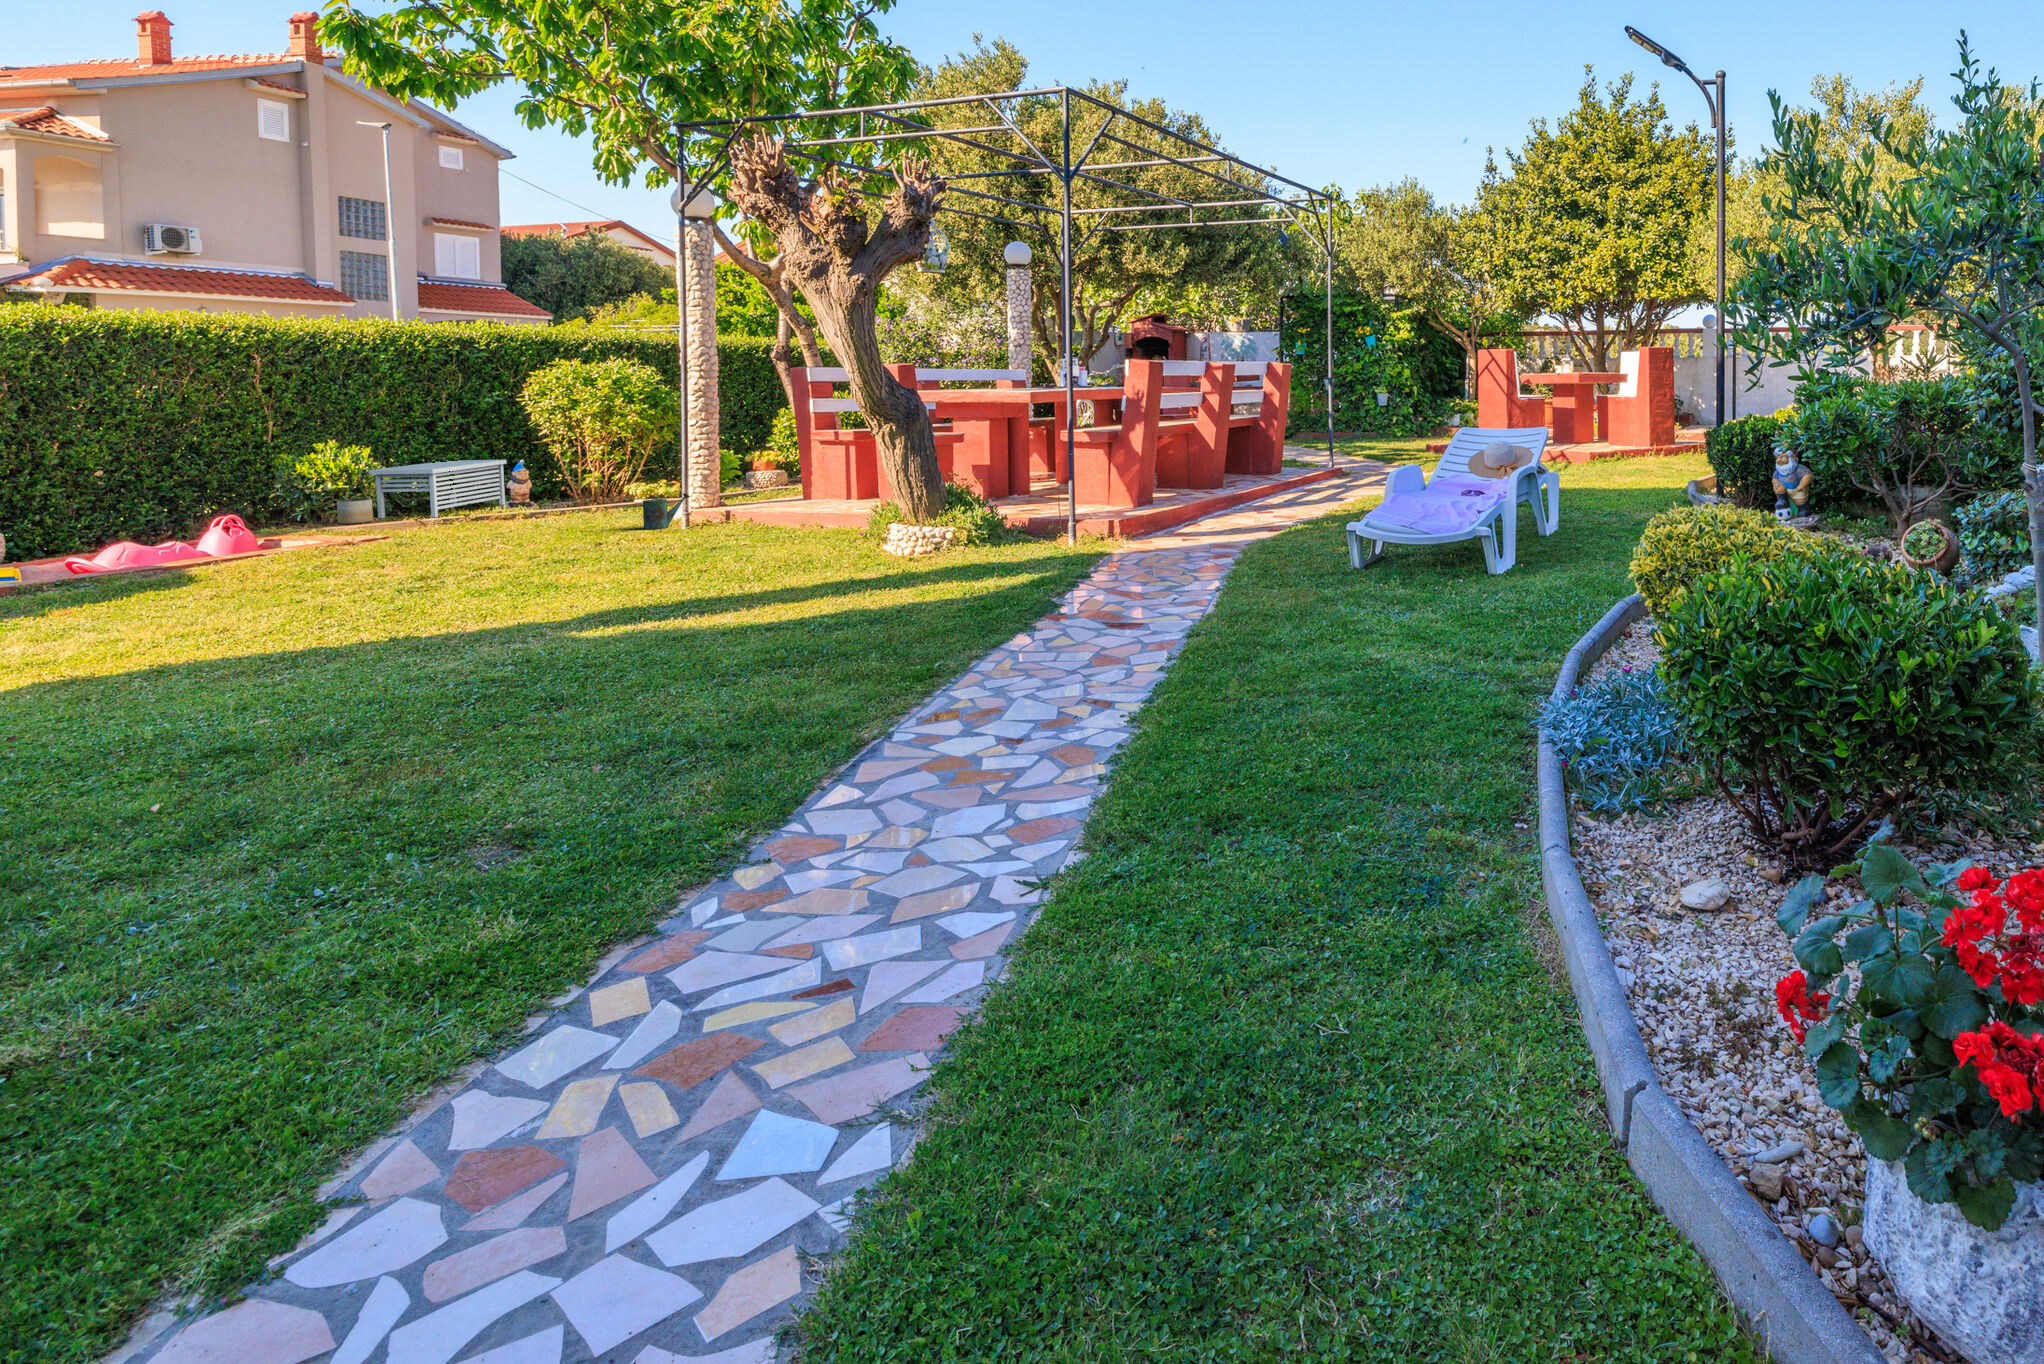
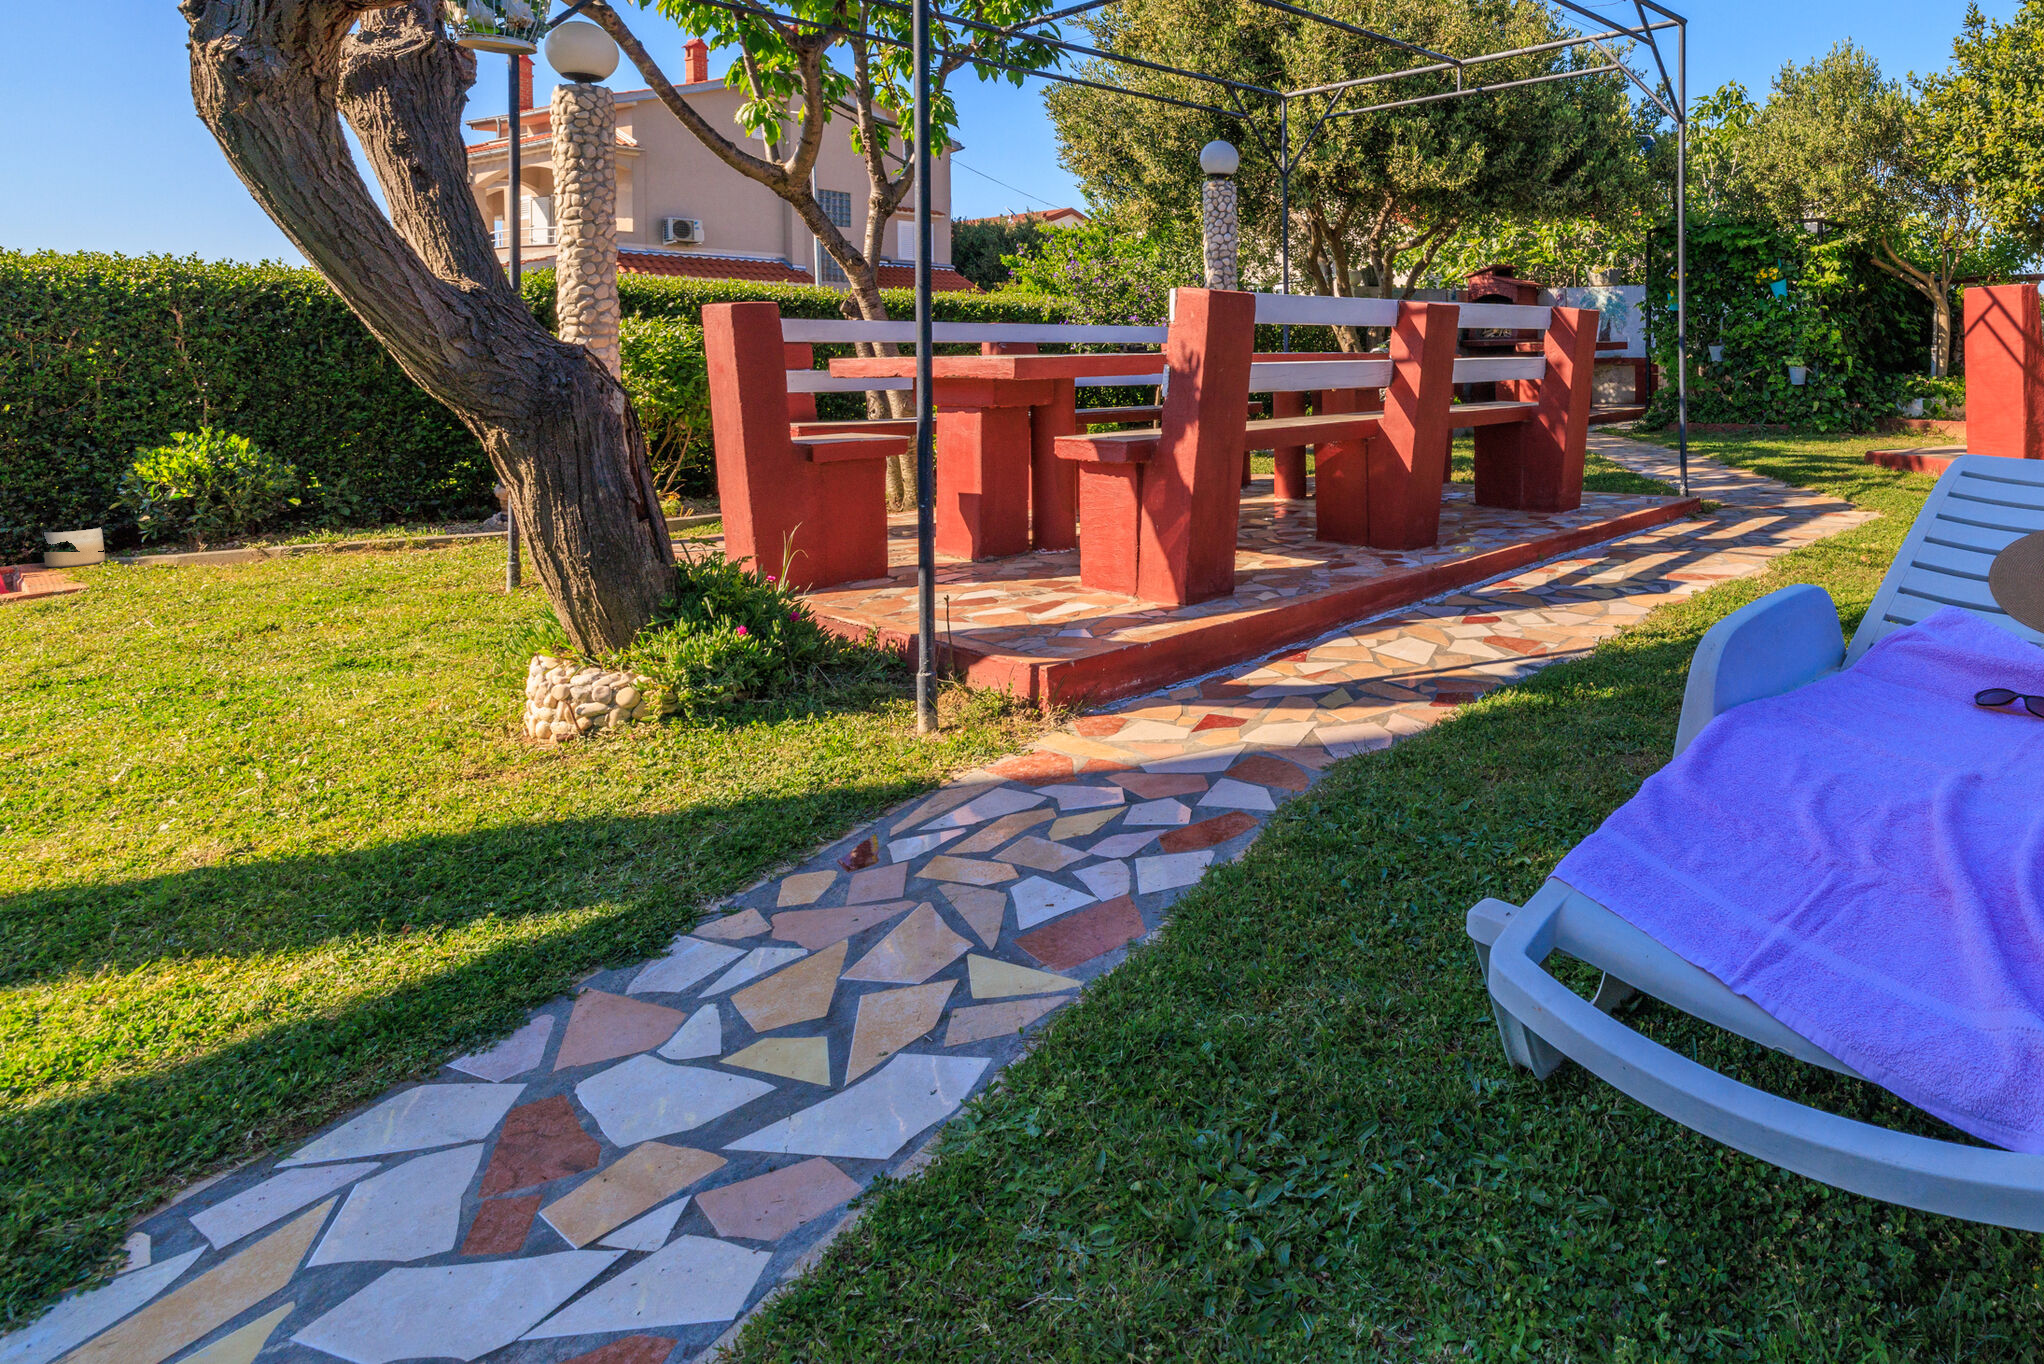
storage bench: present [369,460,507,518] -> none [113,464,365,558]
watering can: present [633,493,690,529] -> none [297,543,408,611]

